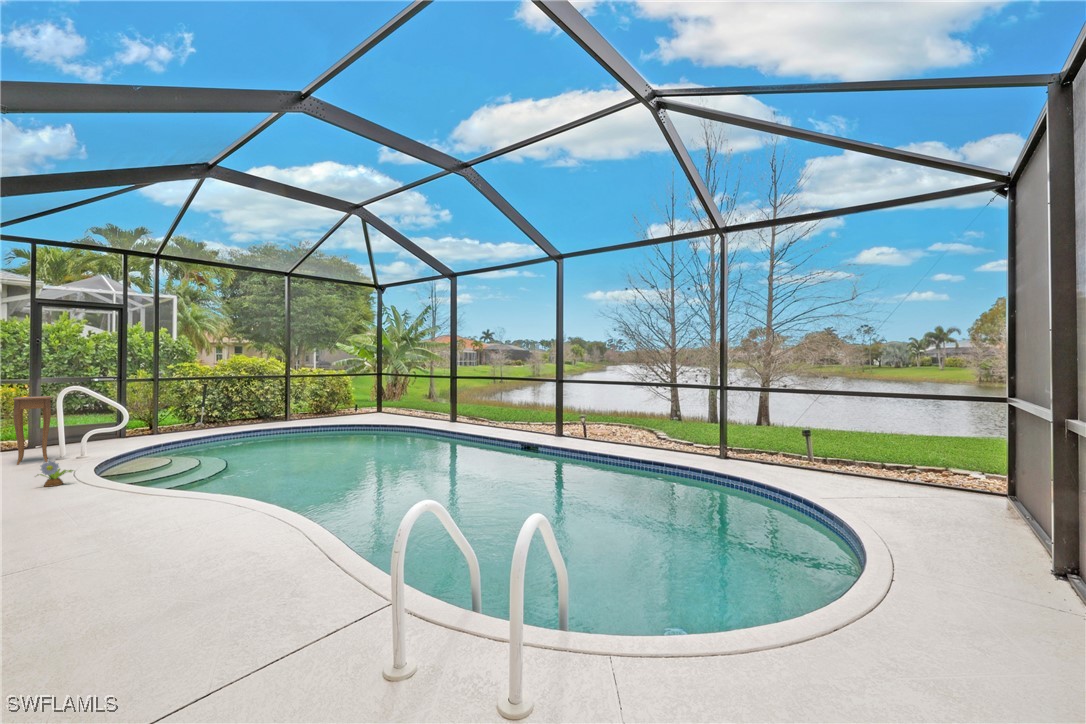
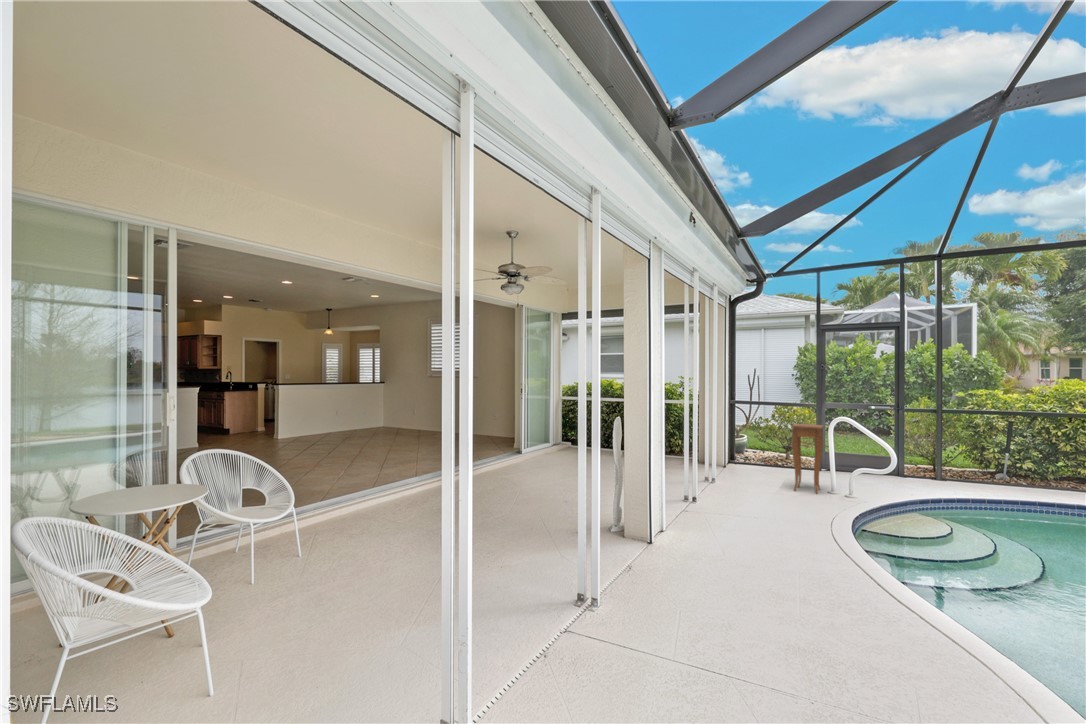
decorative plant: present [38,461,73,487] -> none [790,505,827,535]

